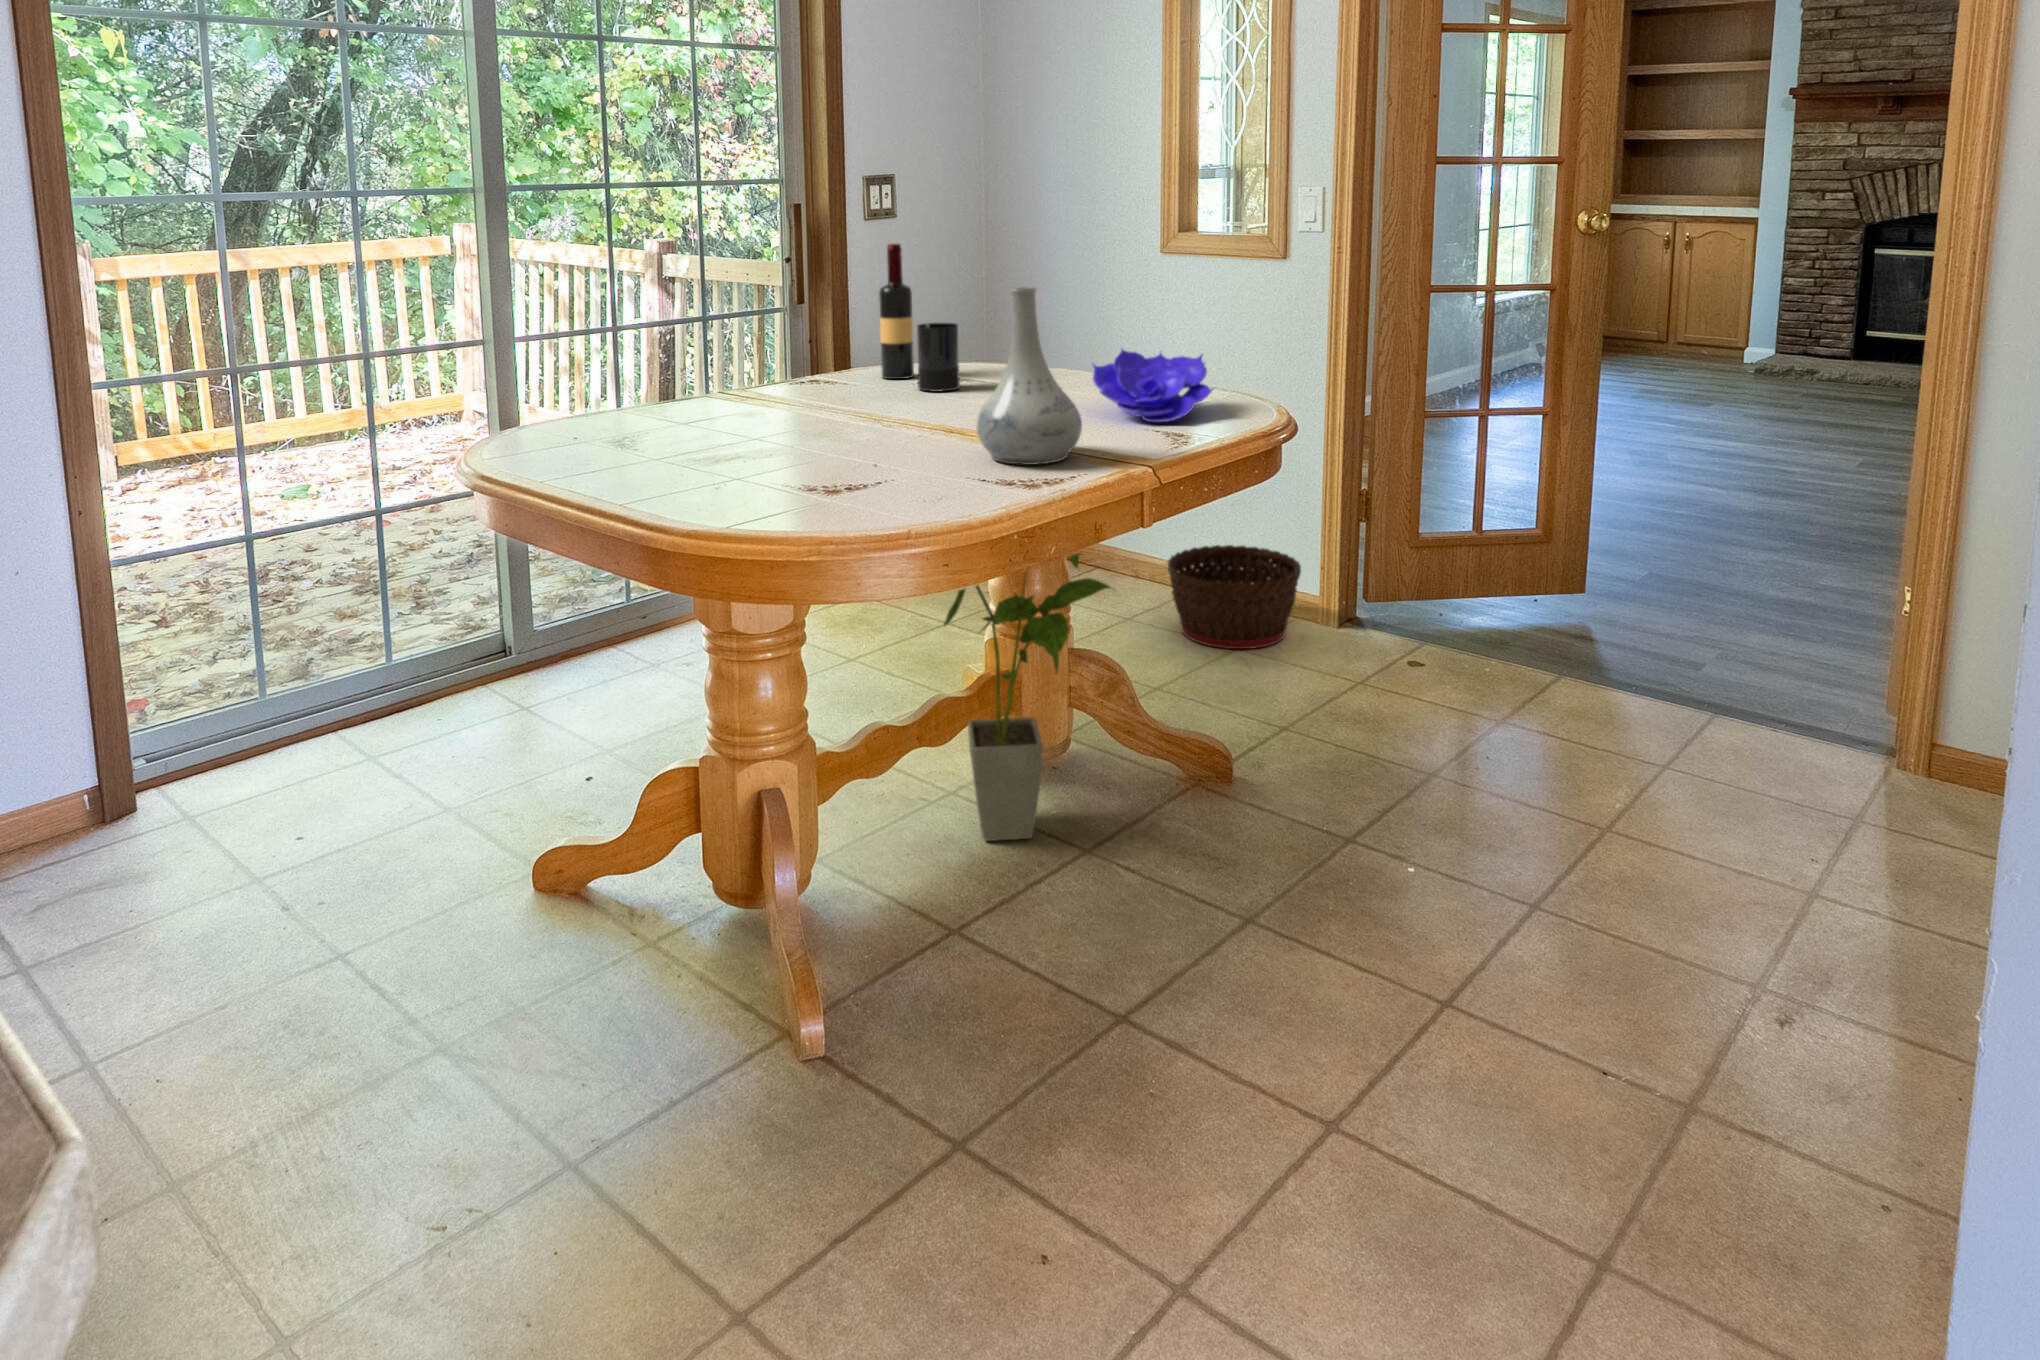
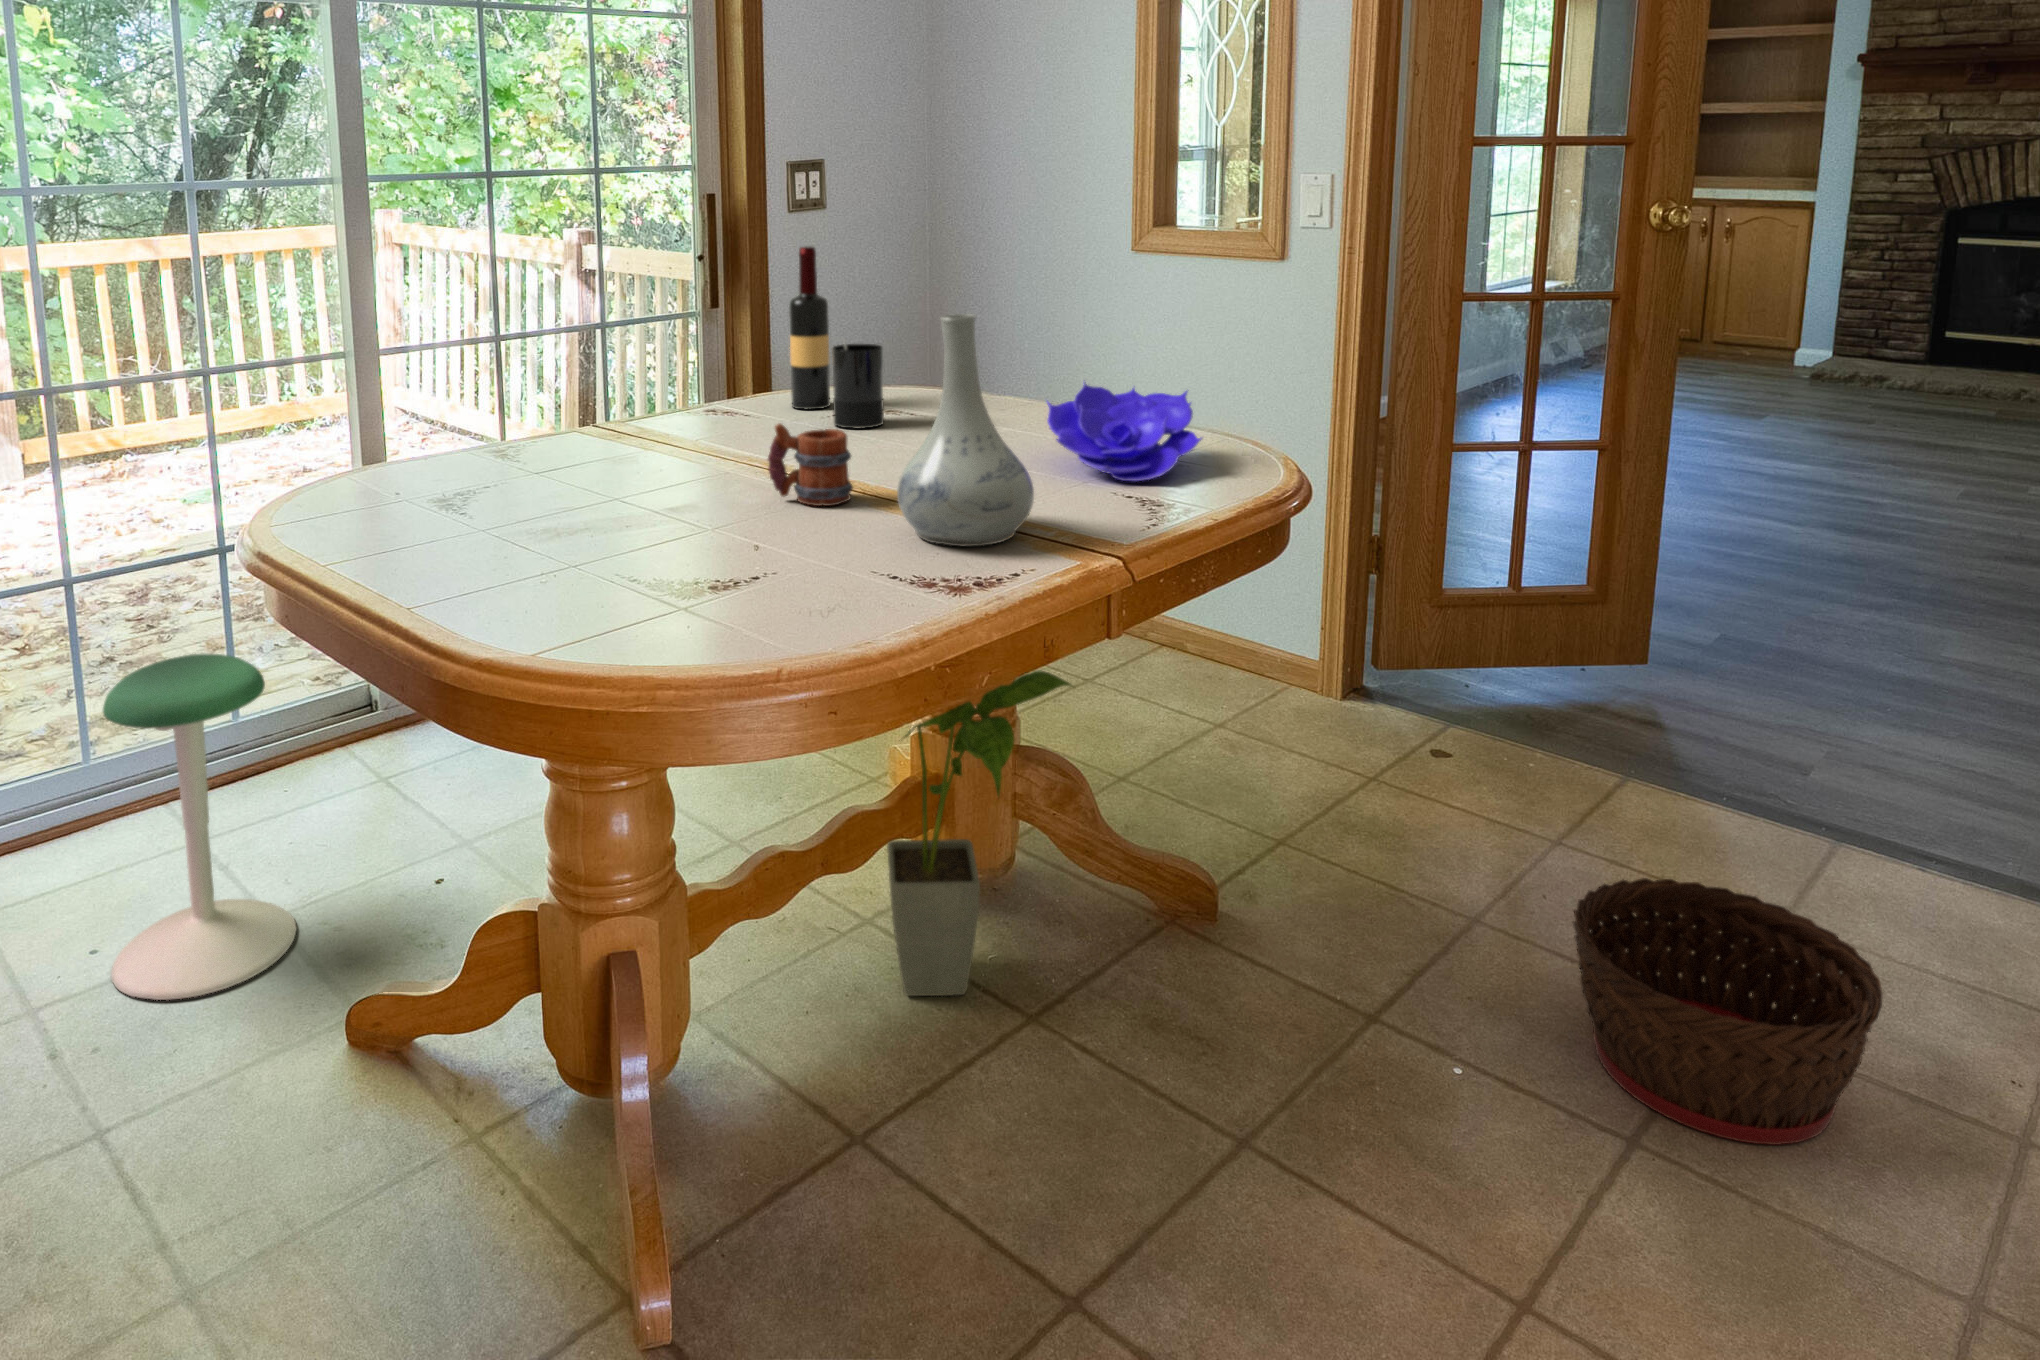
mug: none [871,378,940,442] -> present [768,423,853,506]
basket: present [1168,545,1301,649] -> present [1573,878,1882,1145]
stool: none [312,583,472,868] -> present [103,654,297,1000]

